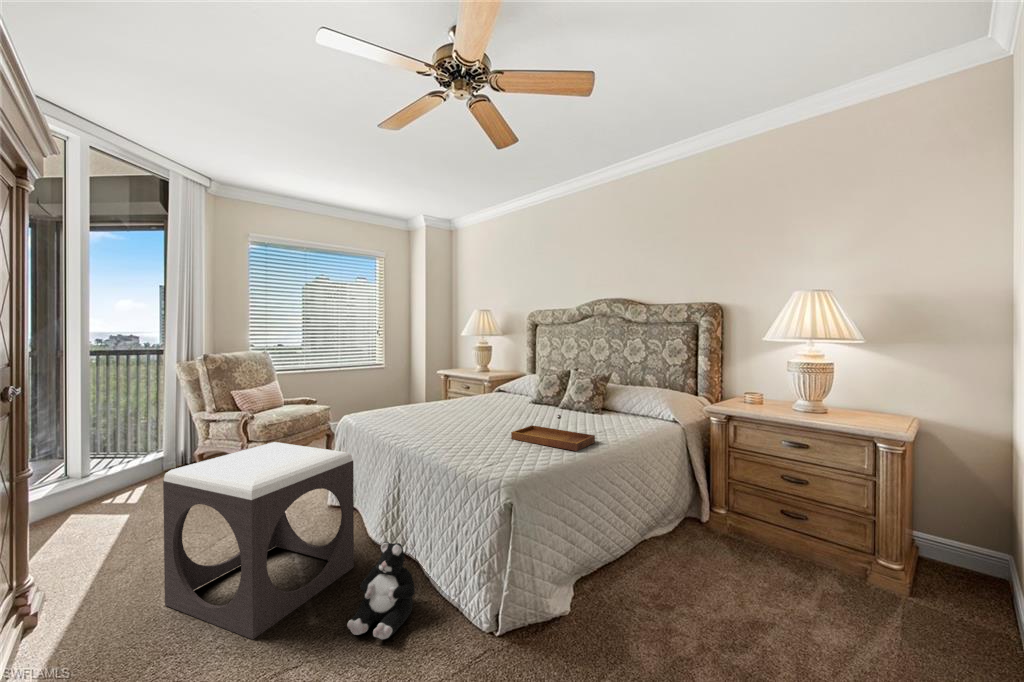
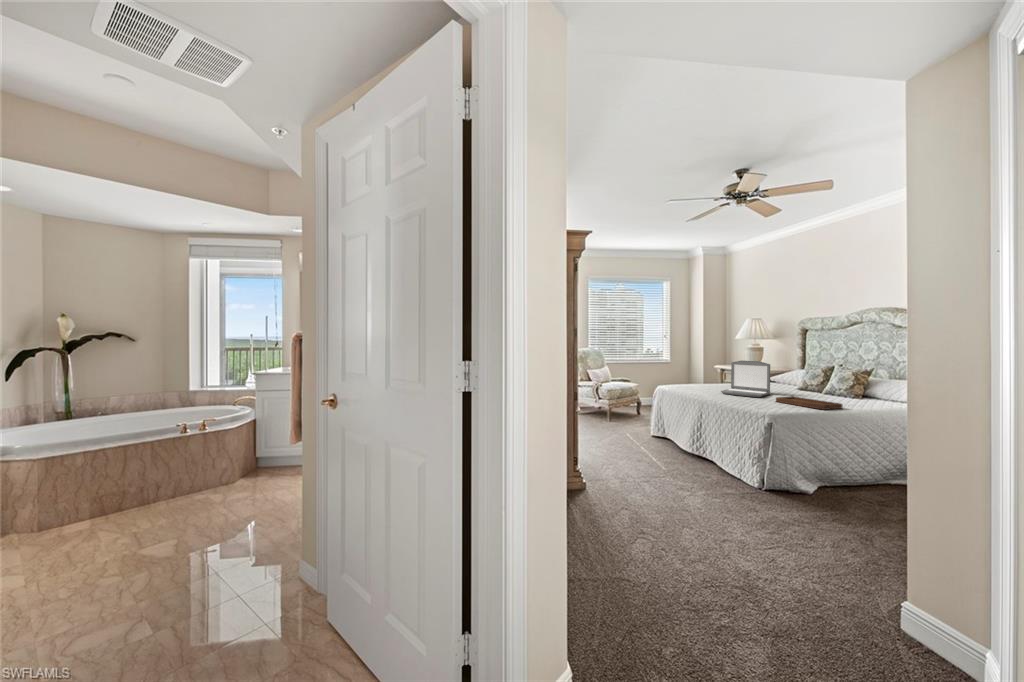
laptop: none [435,371,503,431] -> present [721,361,770,397]
footstool: present [163,442,354,639] -> none [593,391,675,469]
plush toy: present [347,542,415,640] -> none [680,440,714,481]

